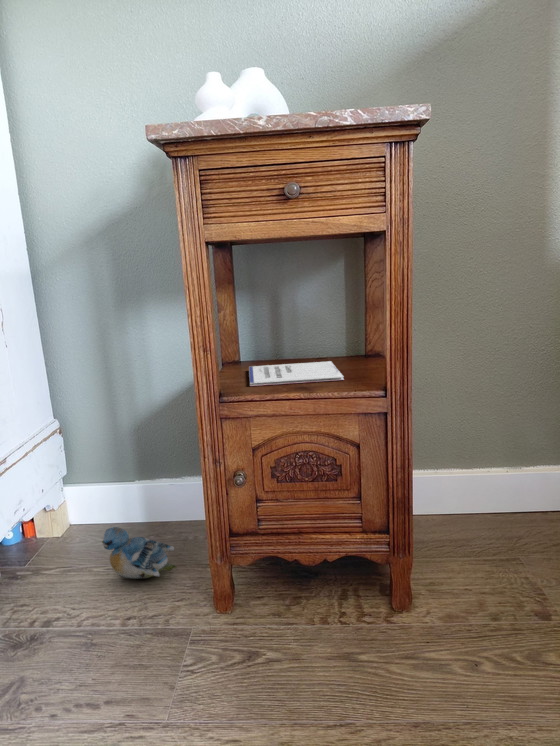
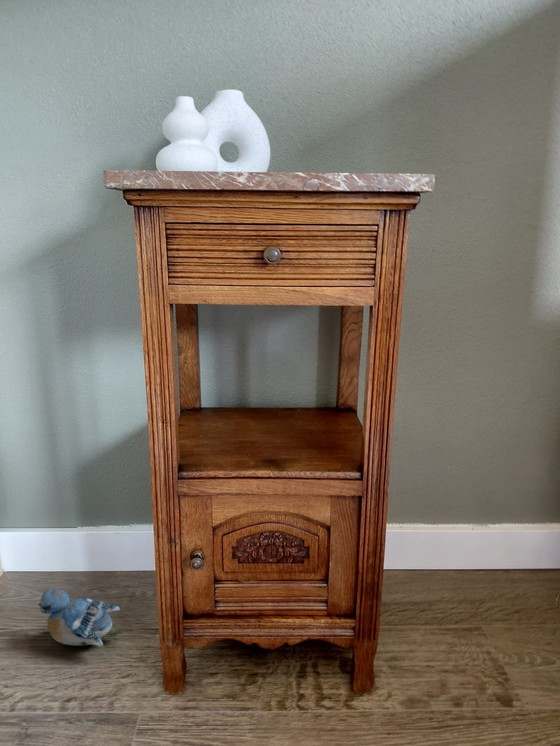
notebook: present [249,361,344,386] -> none [210,412,316,453]

